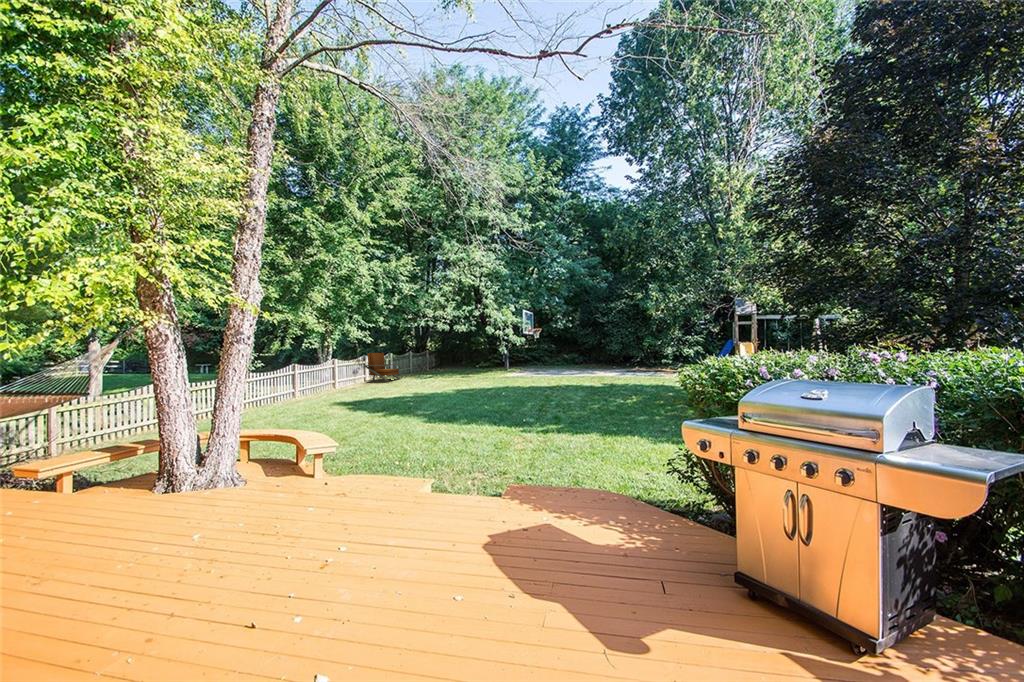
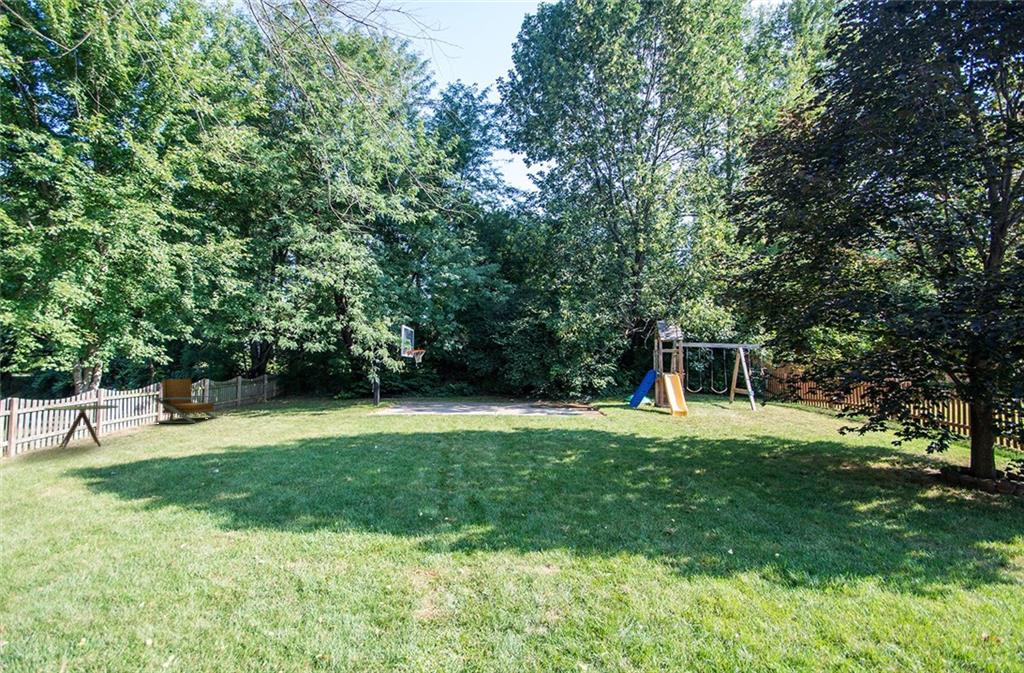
round table: none [313,369,349,394] -> present [45,405,118,449]

